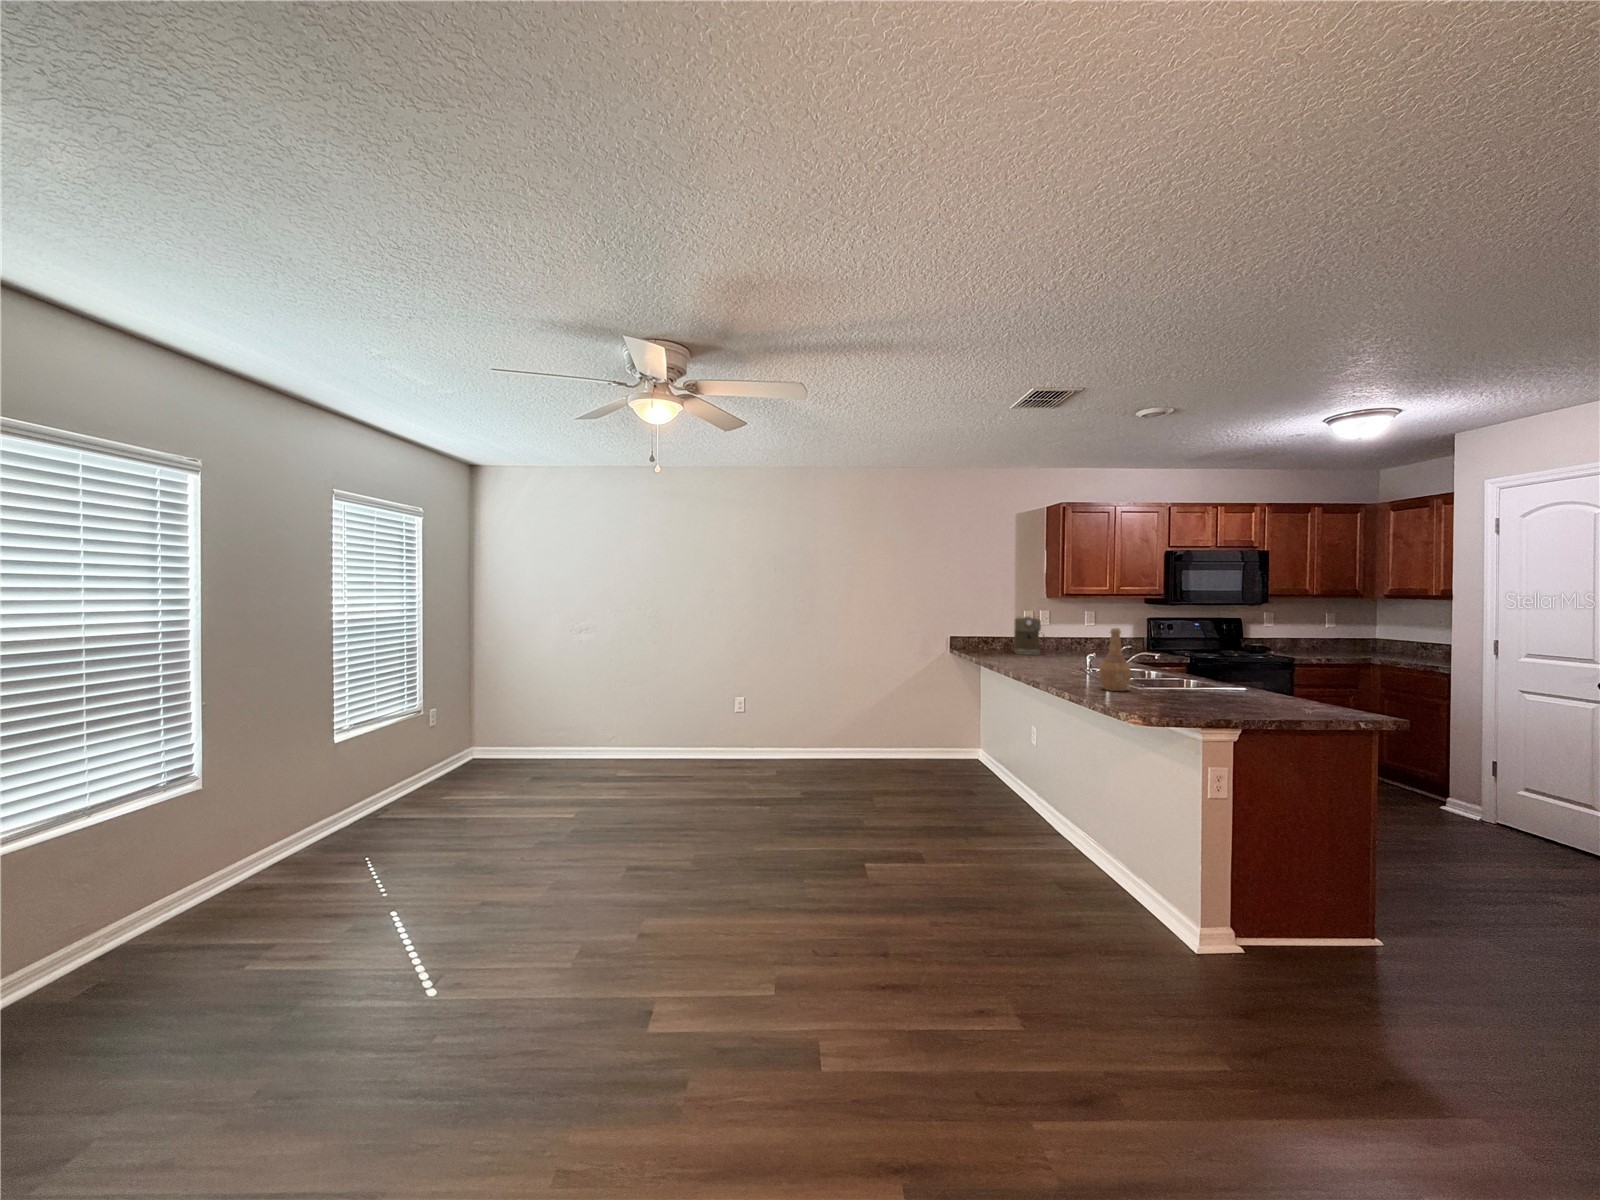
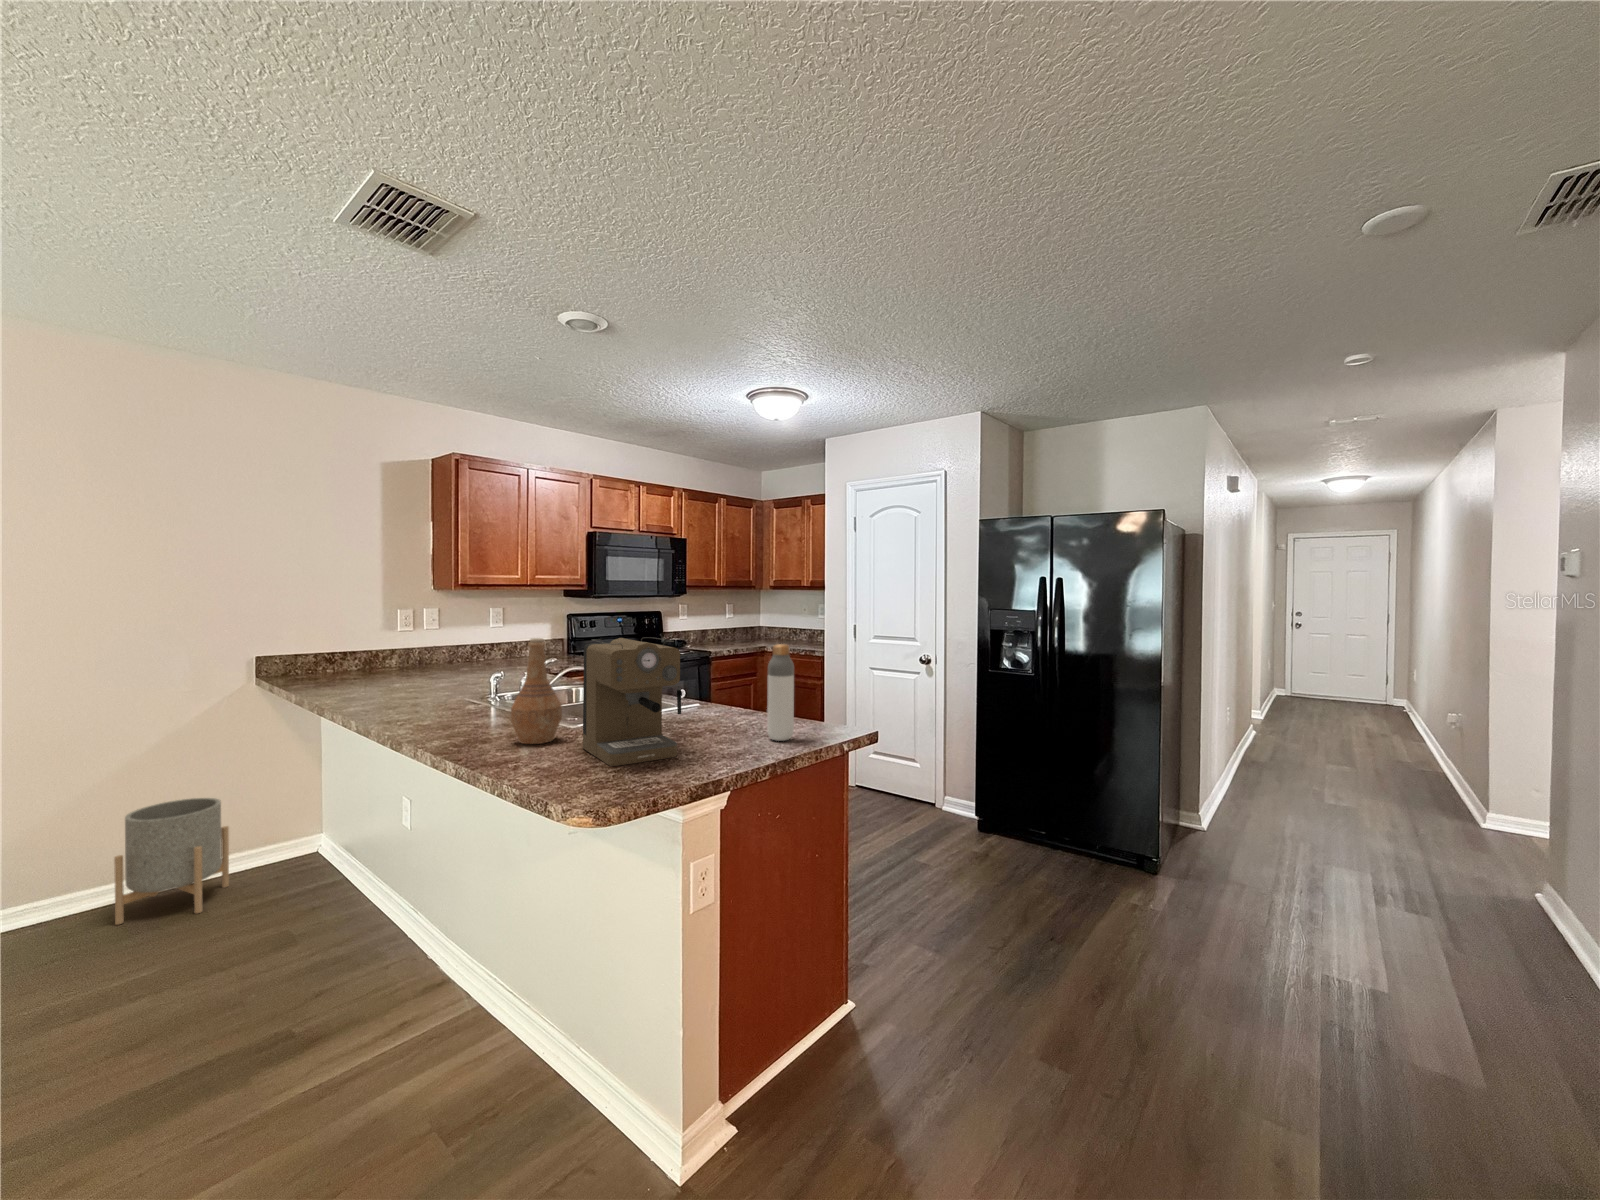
coffee maker: present [1014,616,1041,655] -> present [583,637,682,766]
bottle: none [1287,640,1313,711] -> present [767,644,794,741]
planter: none [896,711,939,772] -> present [114,798,229,925]

